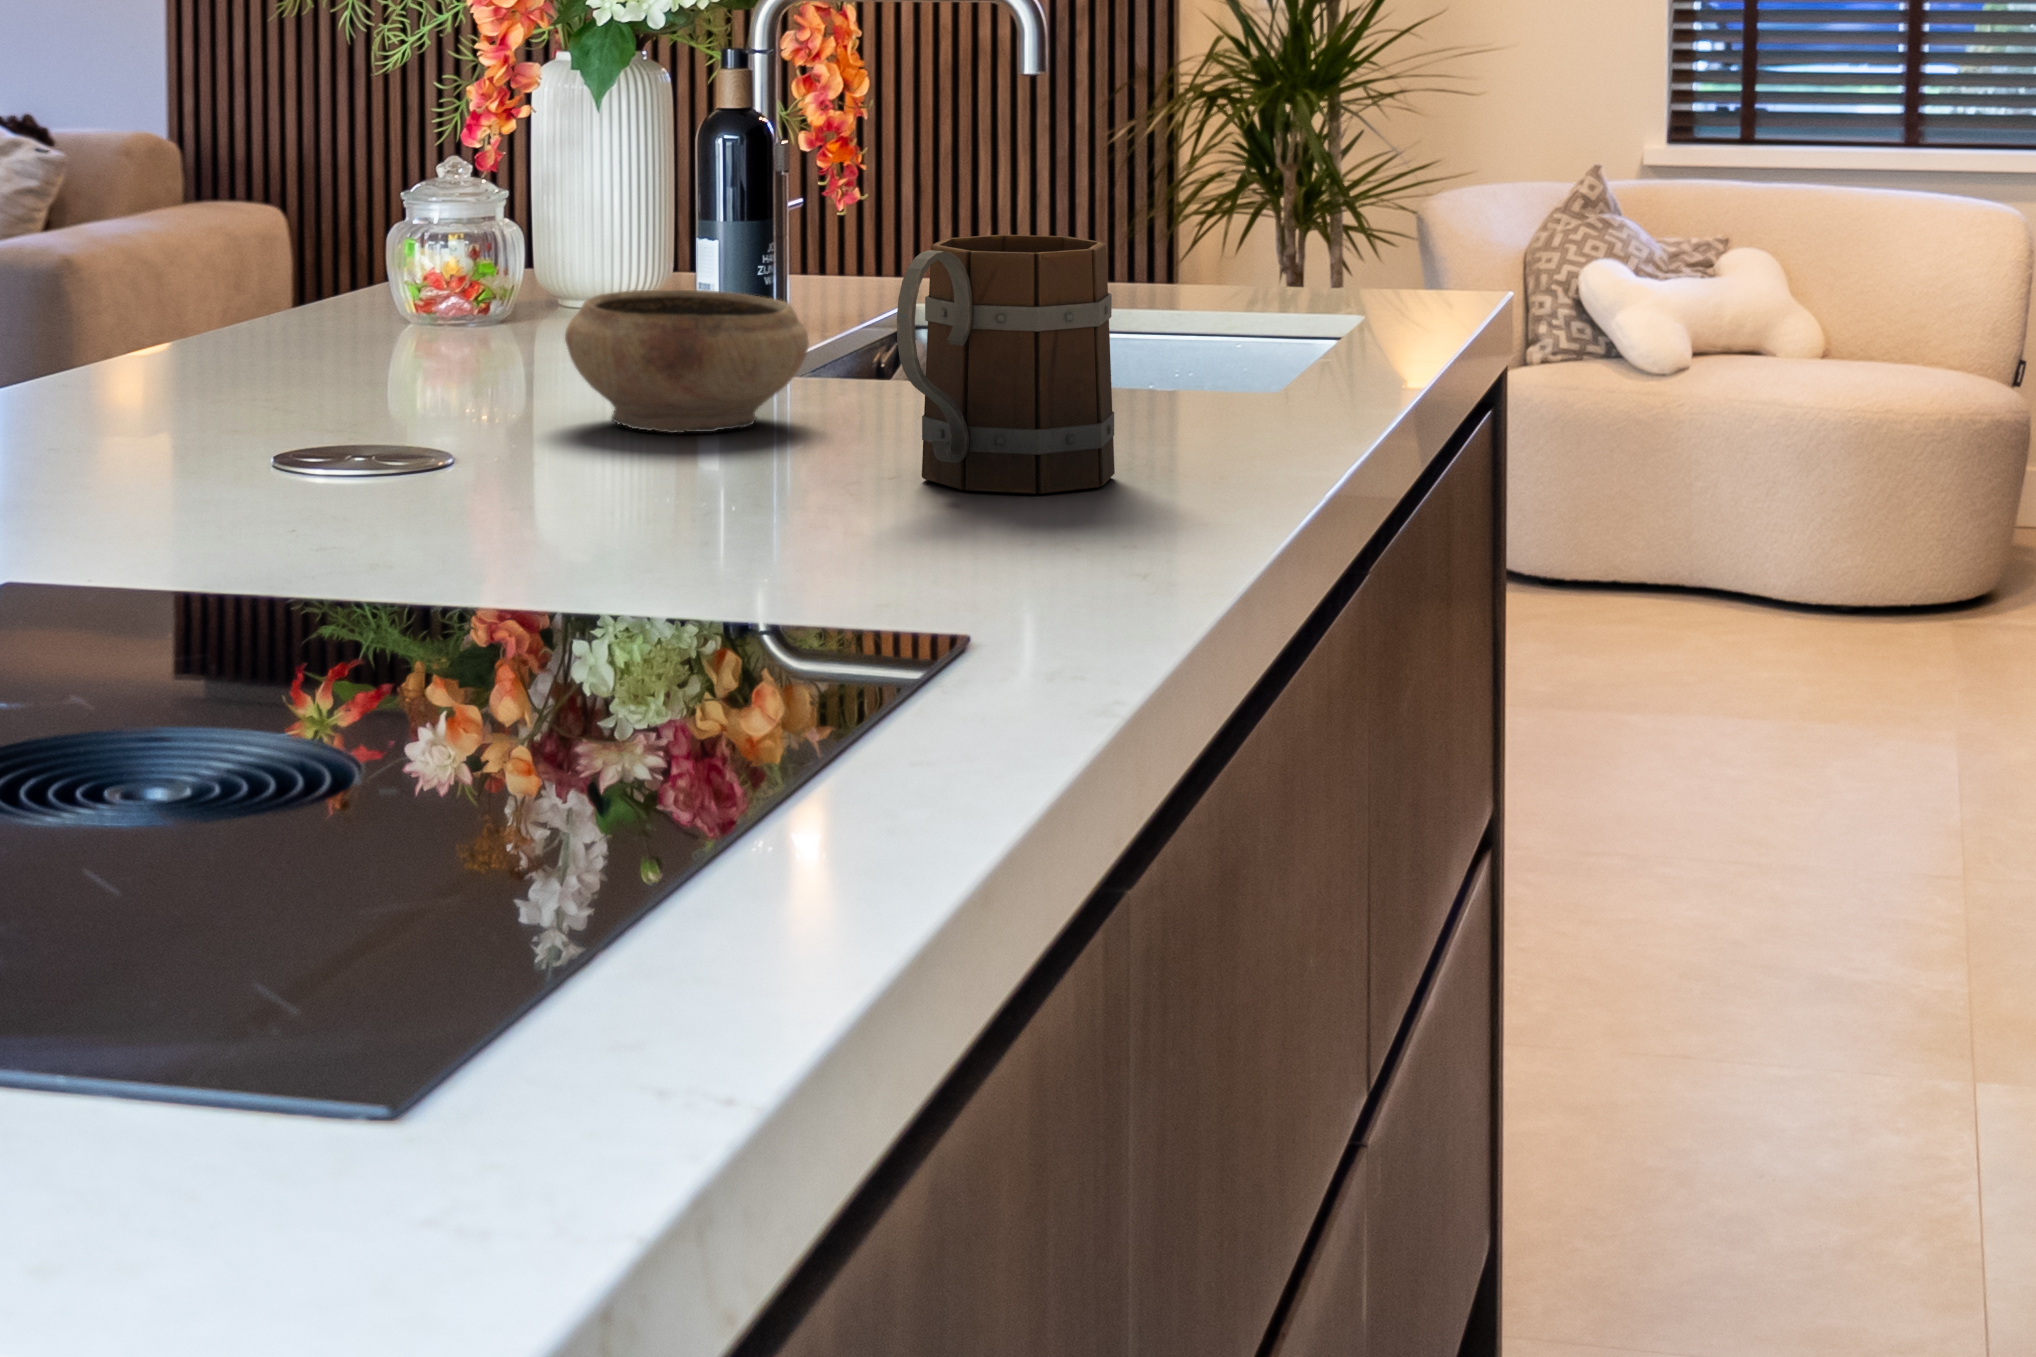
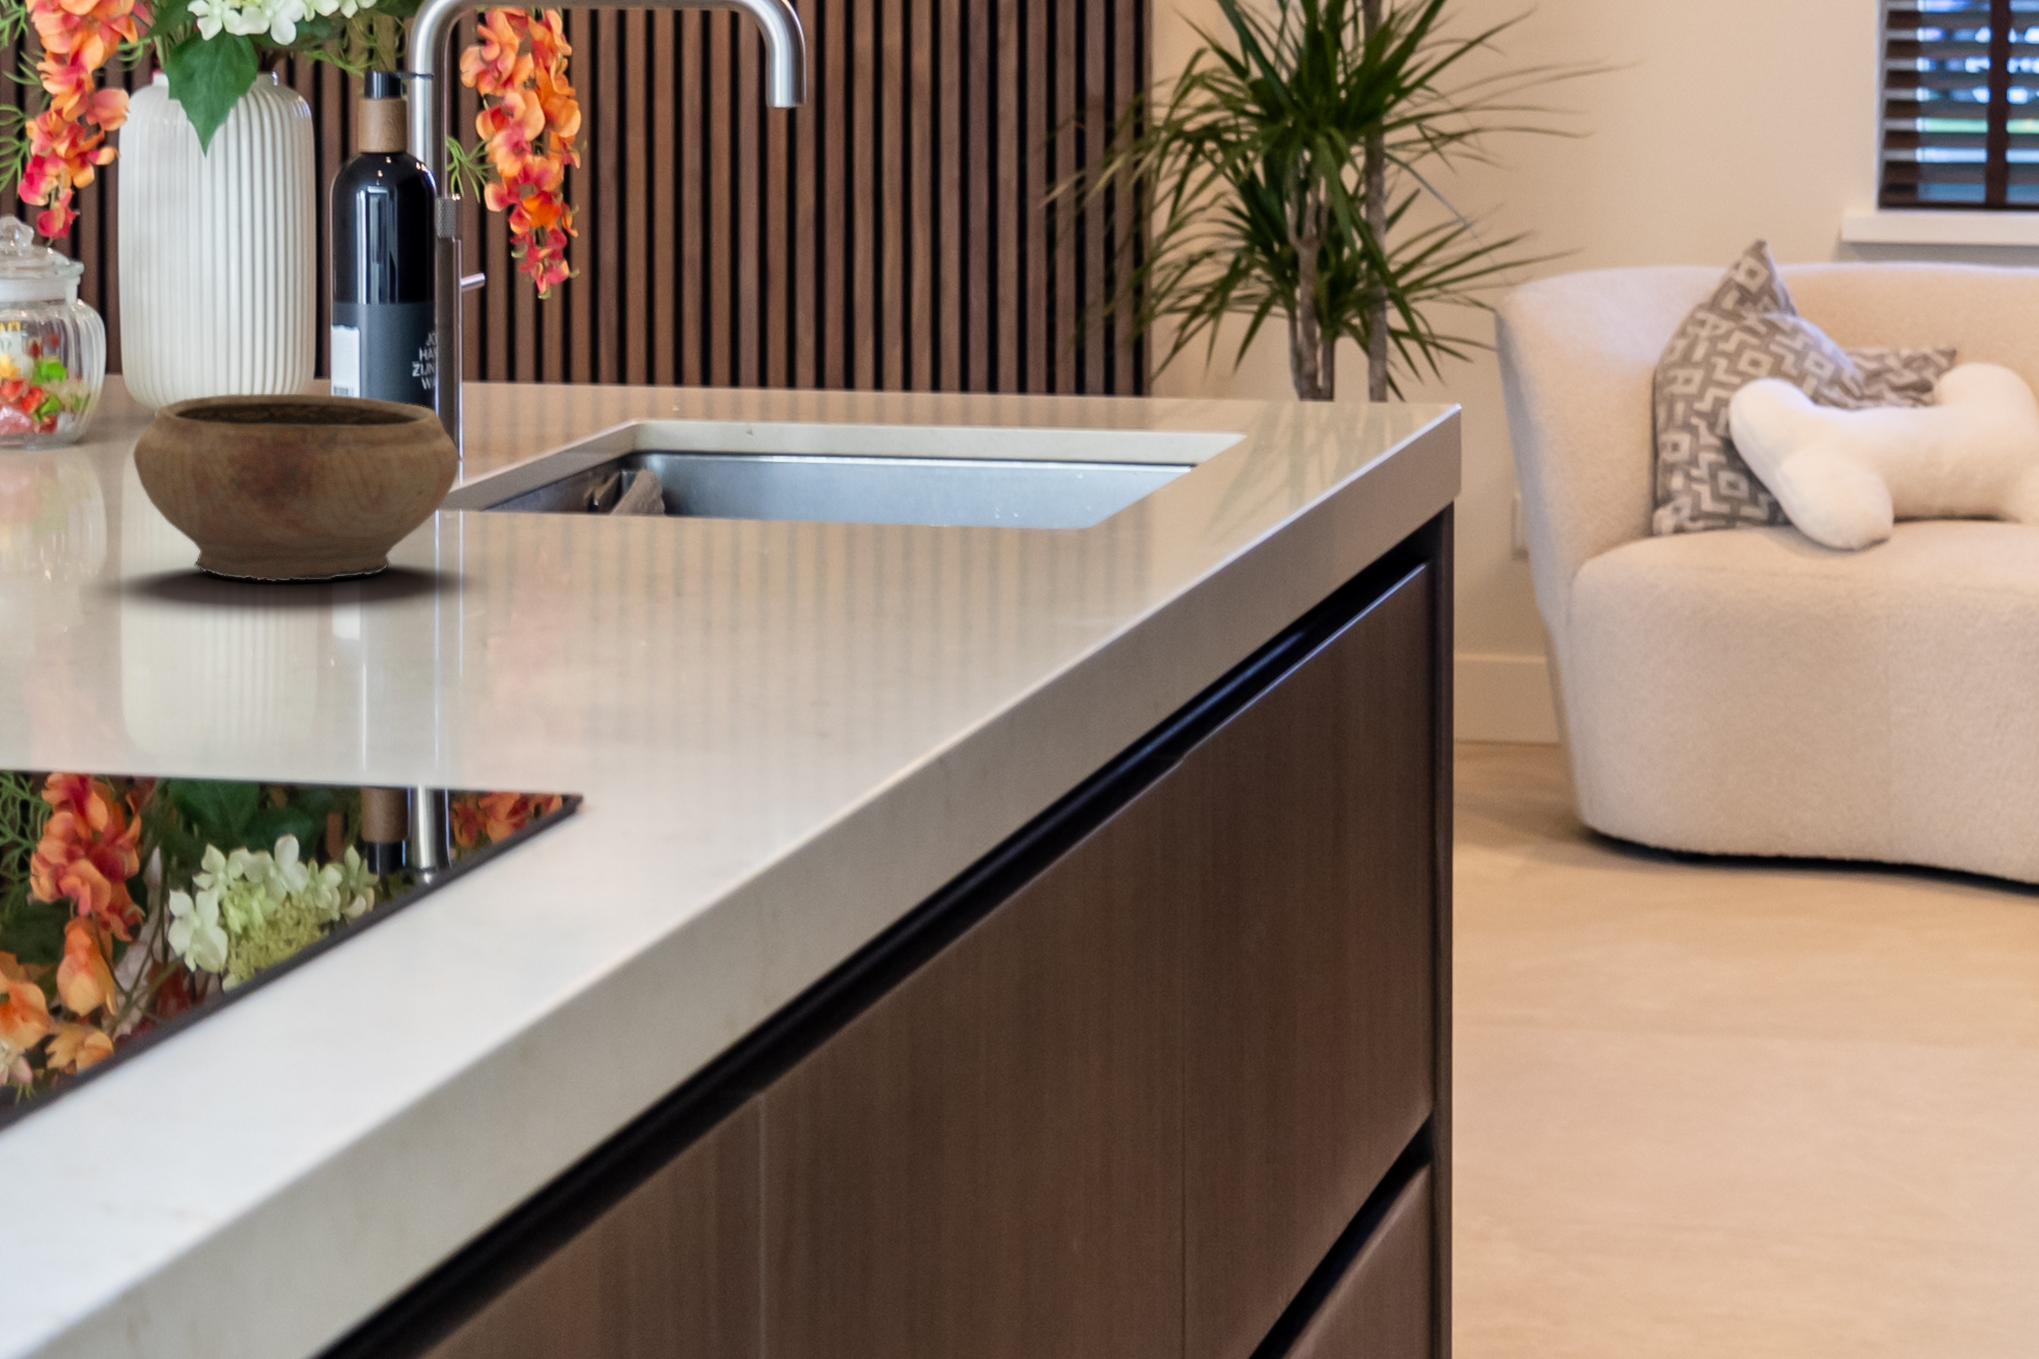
mug: present [897,235,1115,494] -> none [539,316,832,647]

